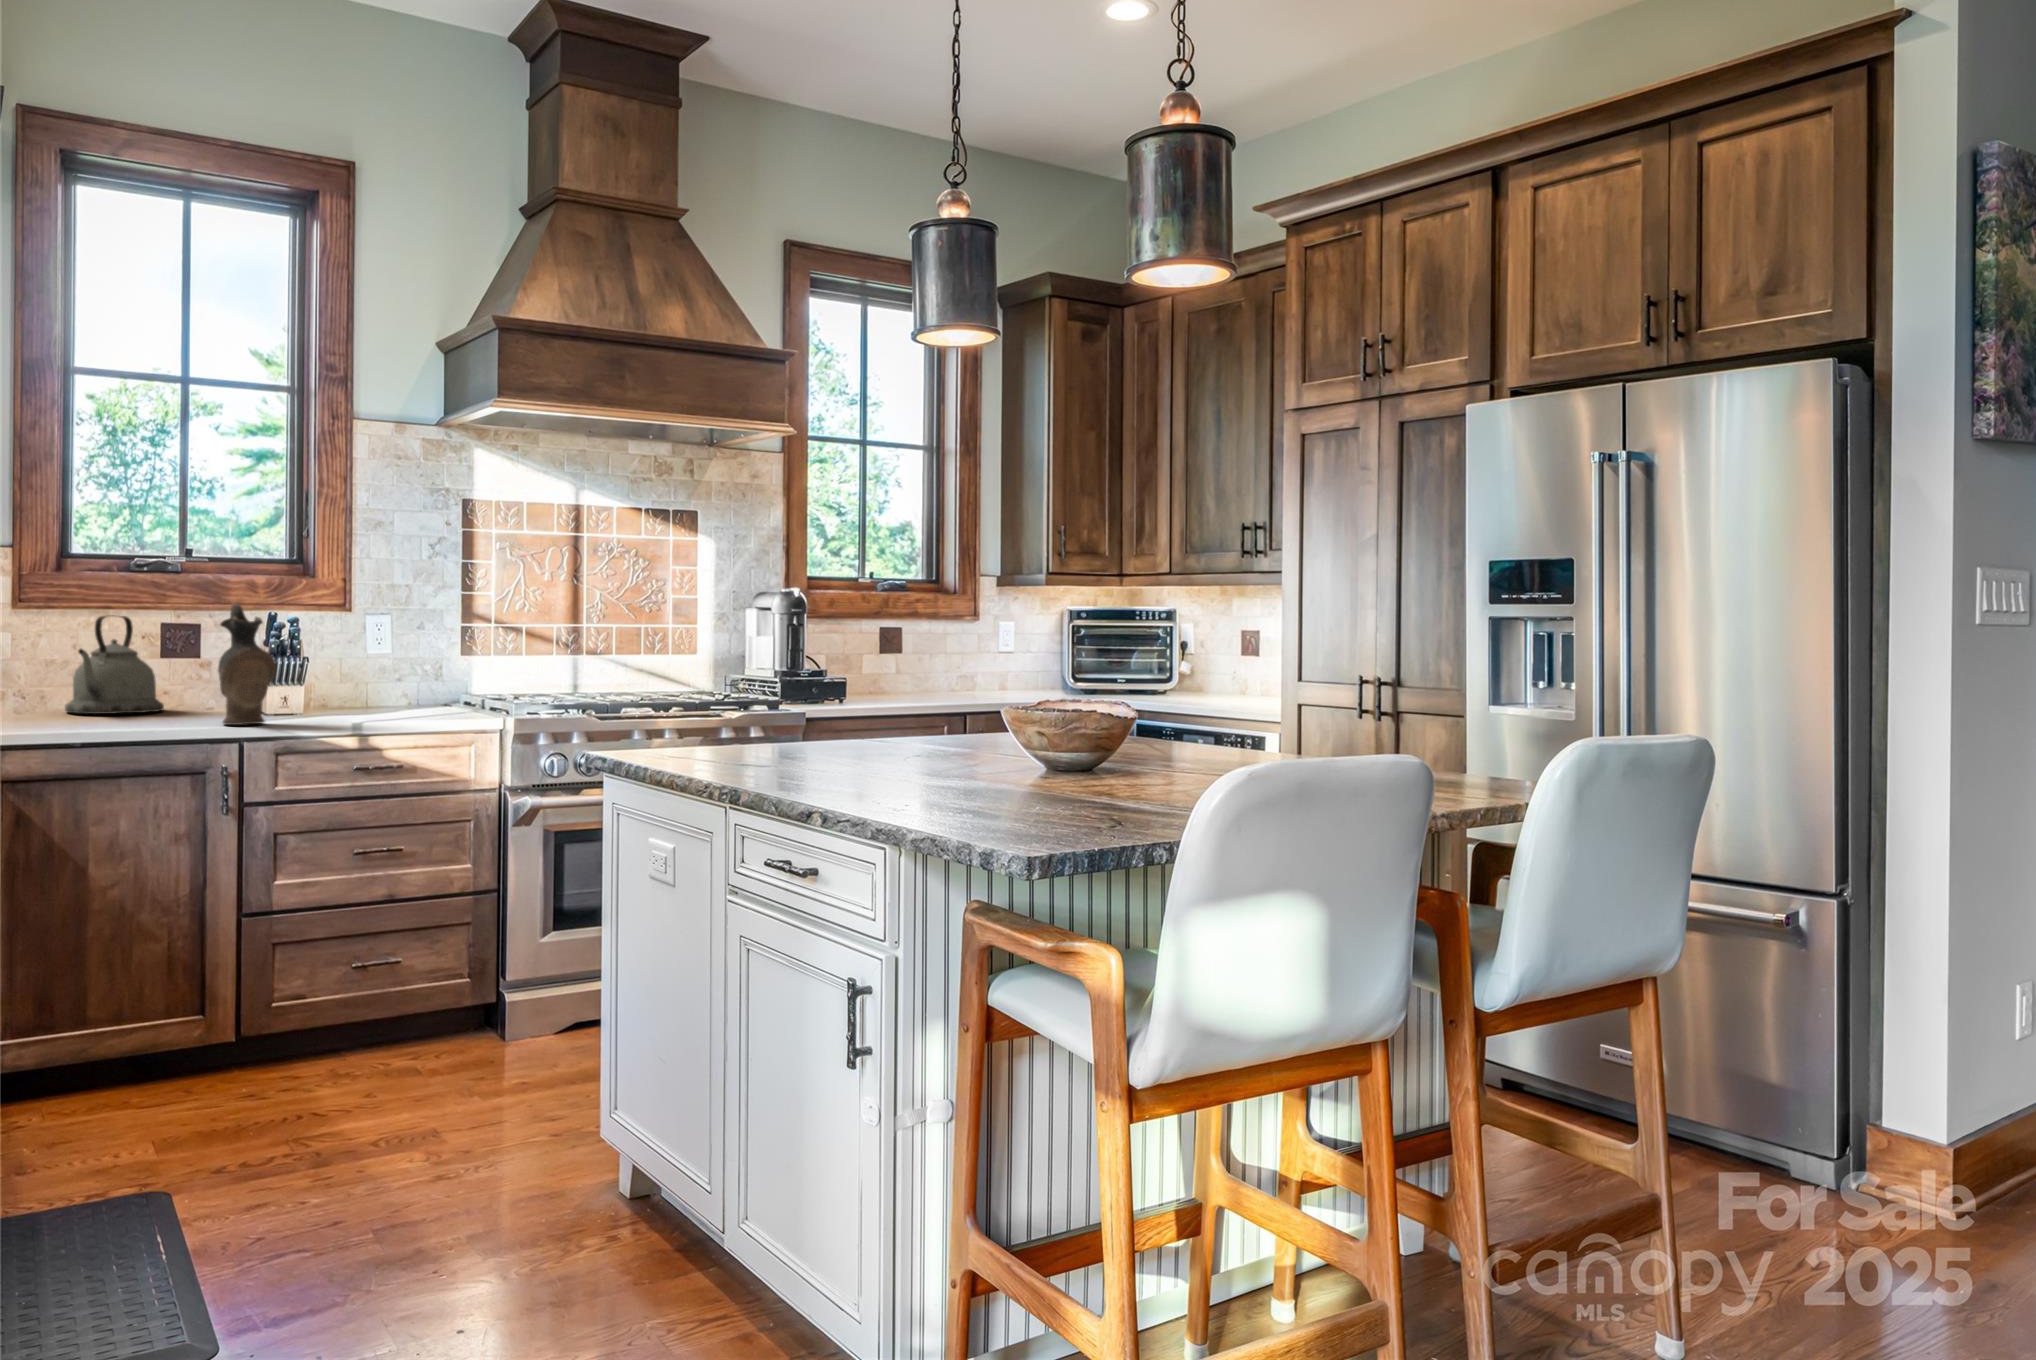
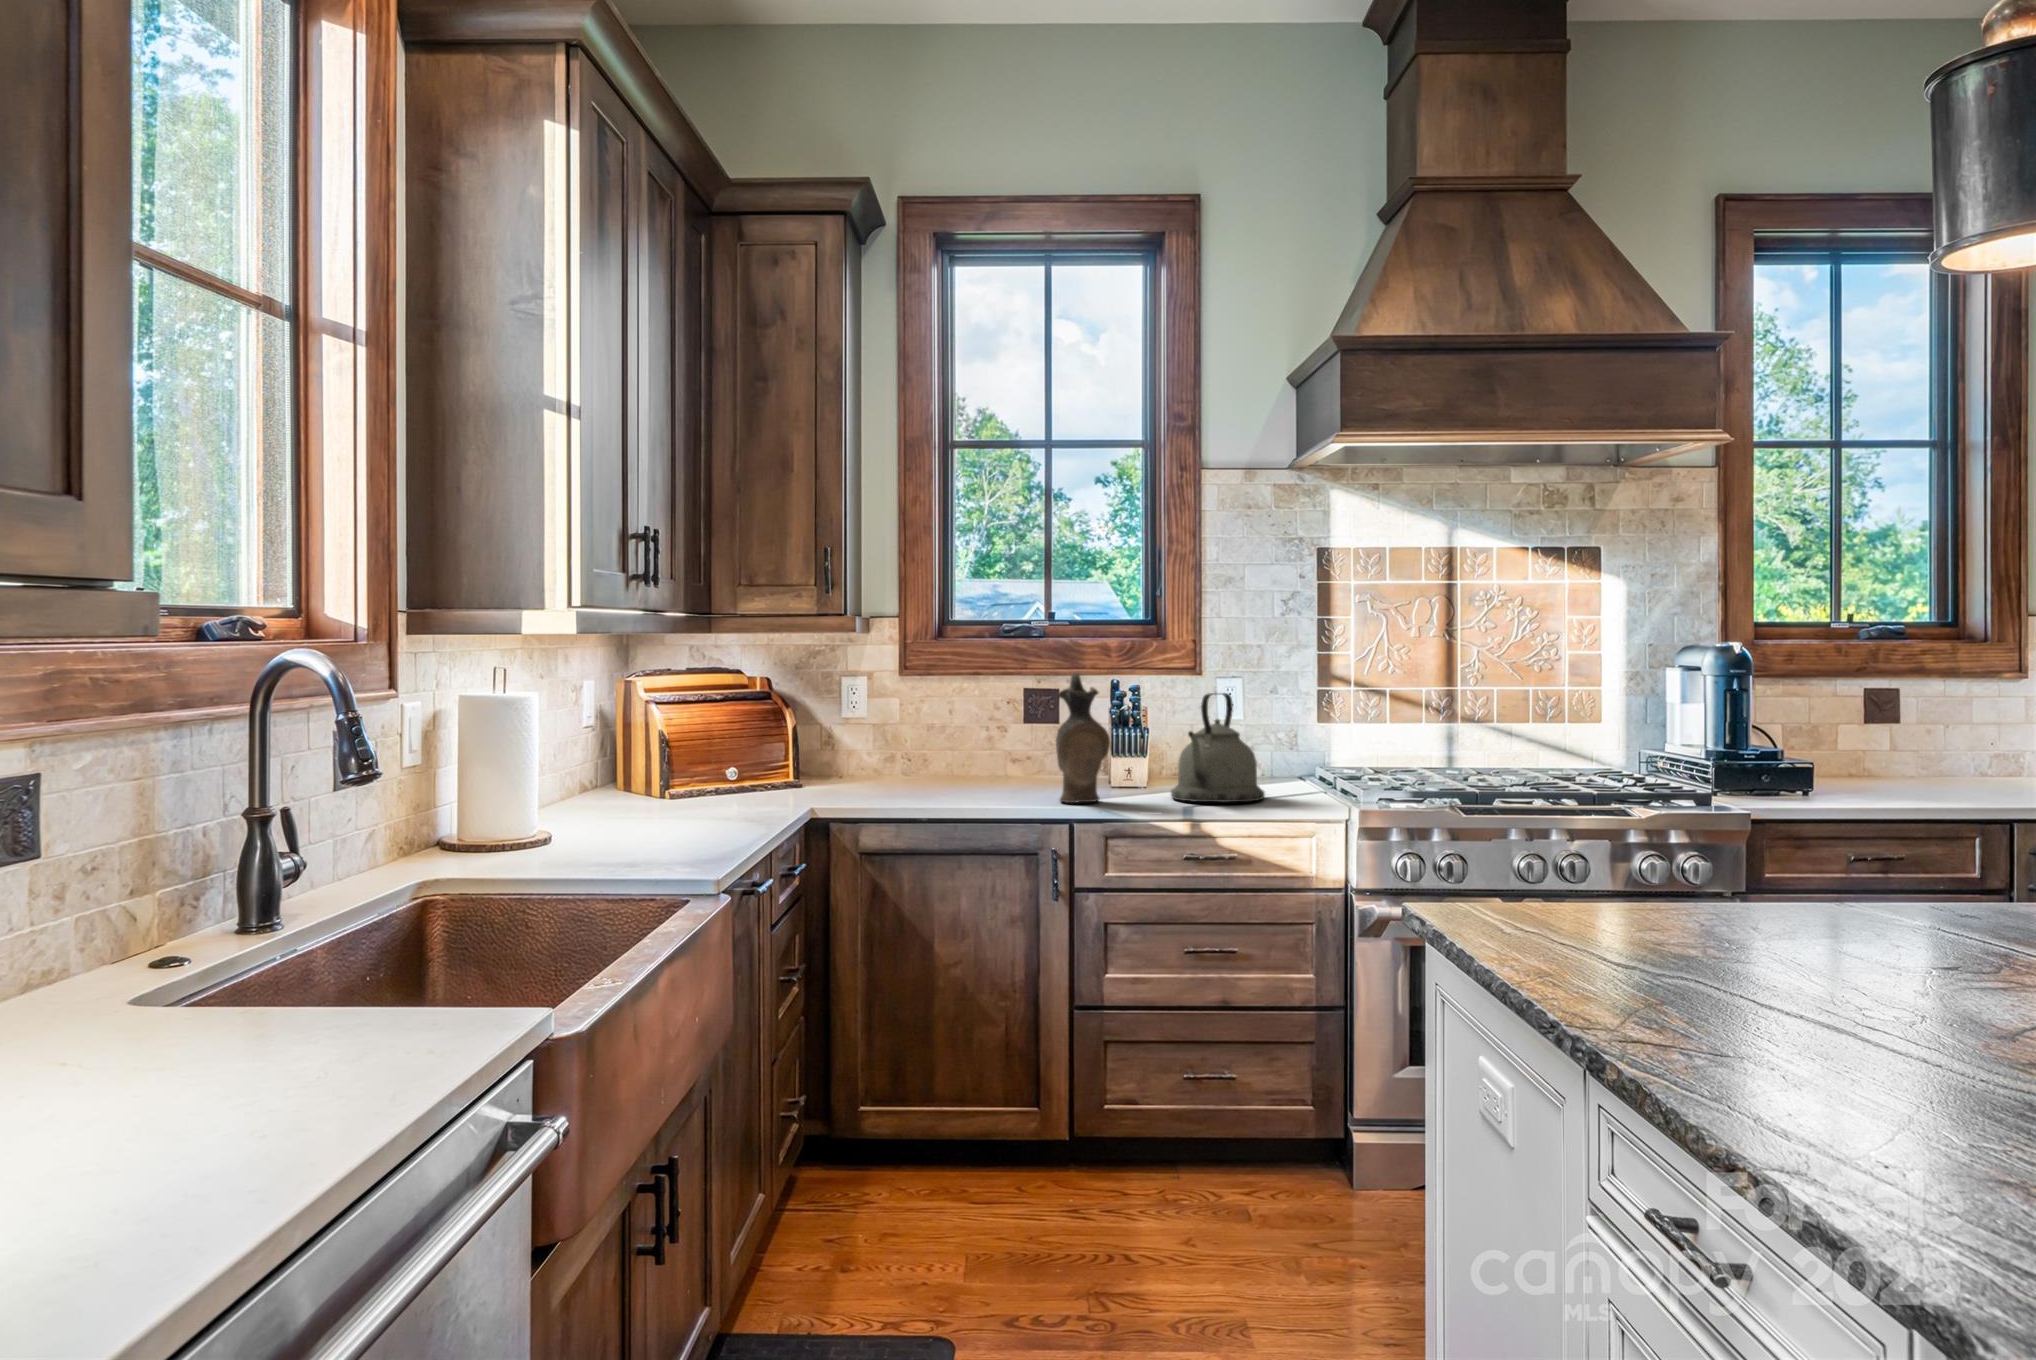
kettle: present [65,616,164,714] -> present [1171,693,1265,802]

